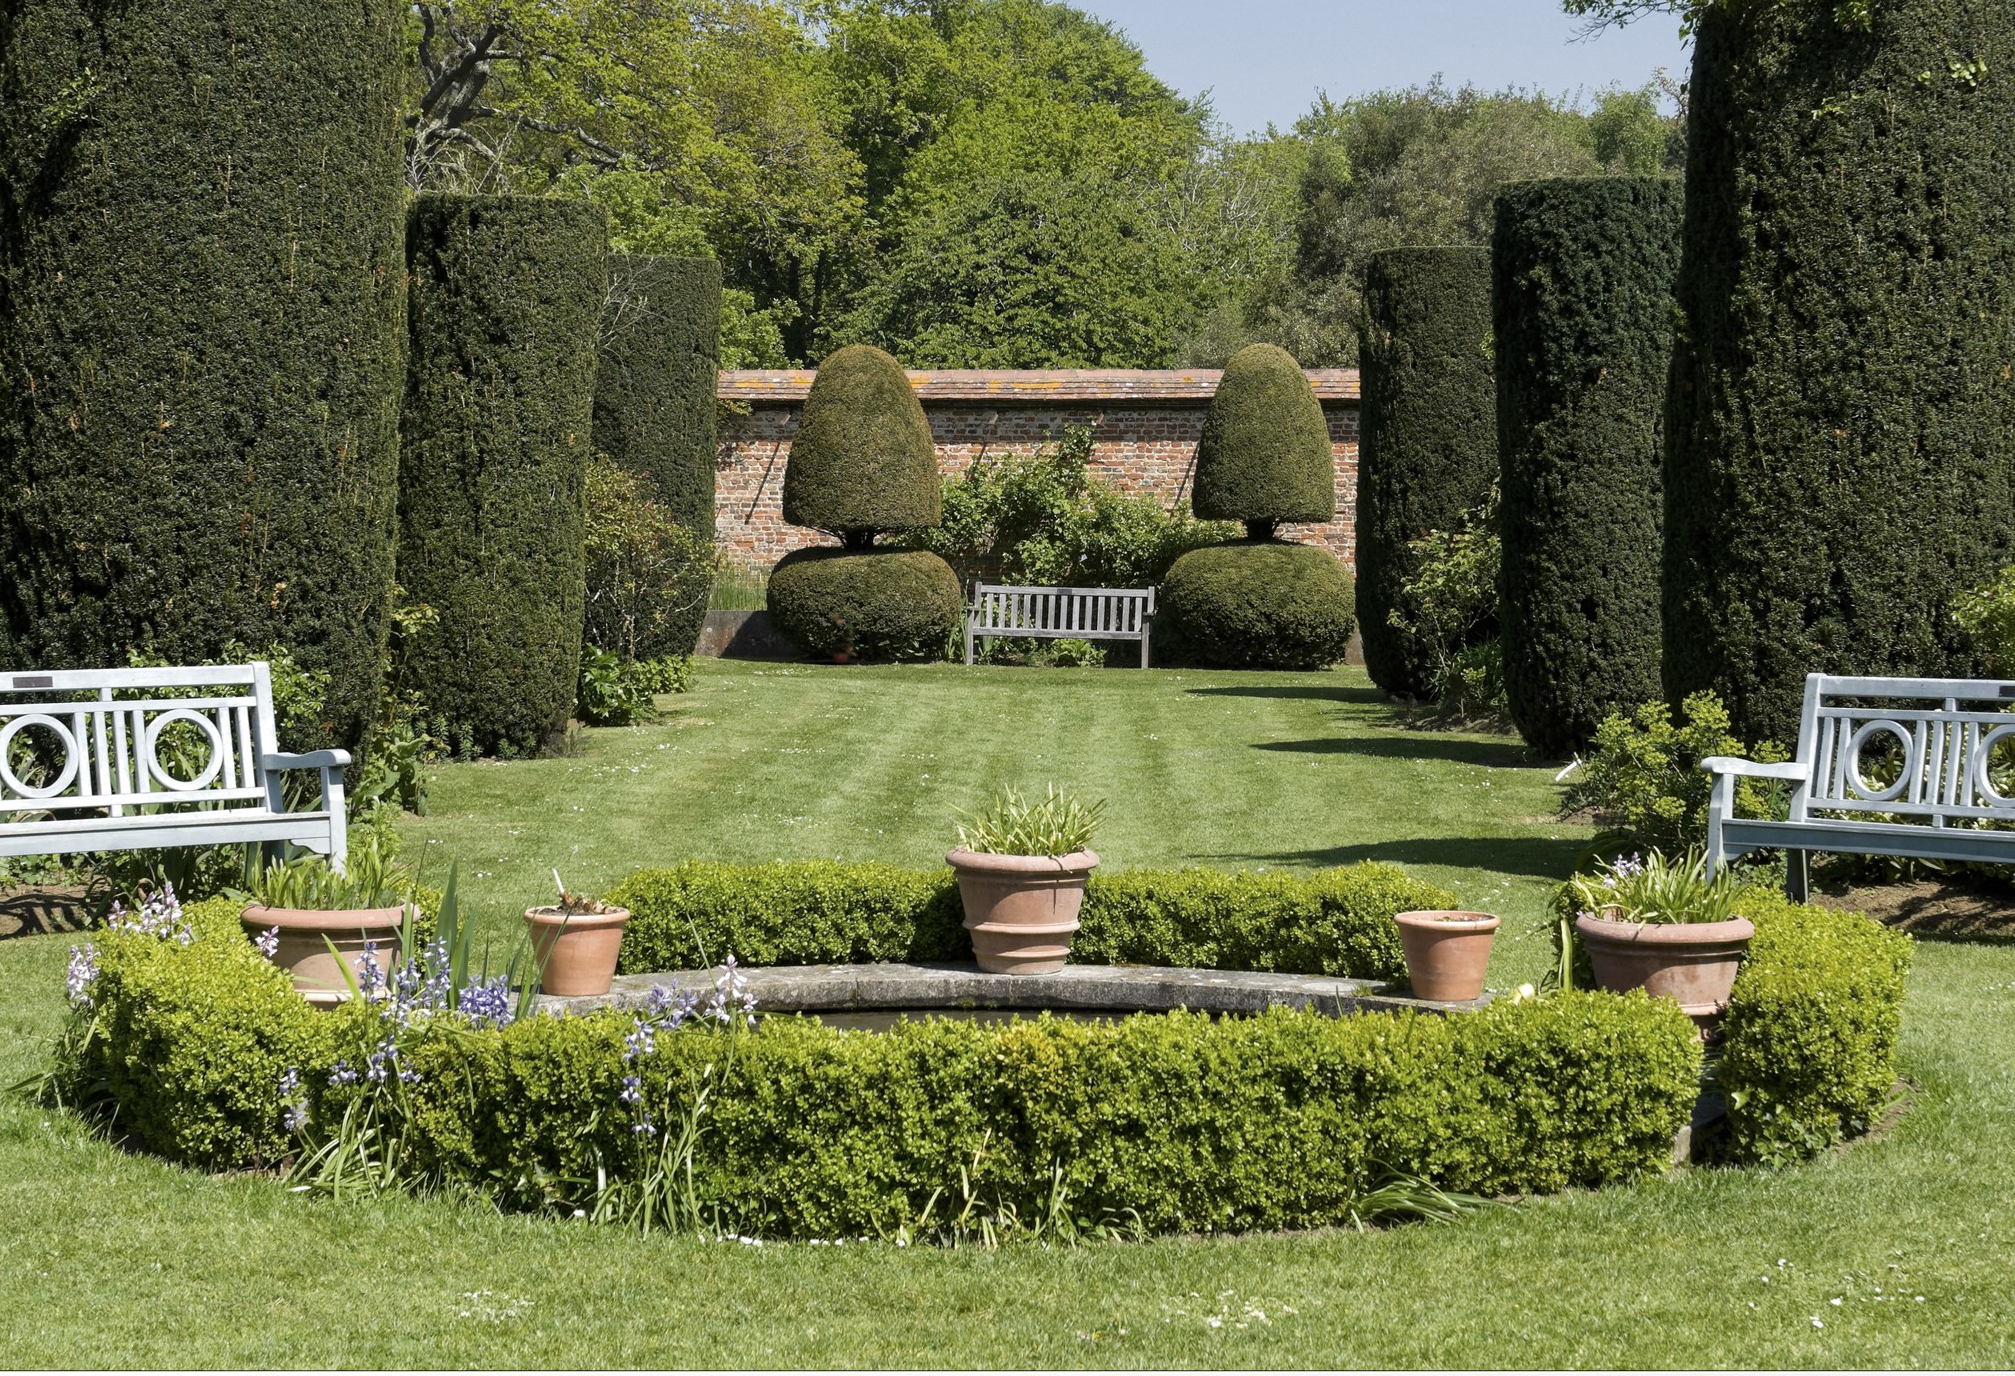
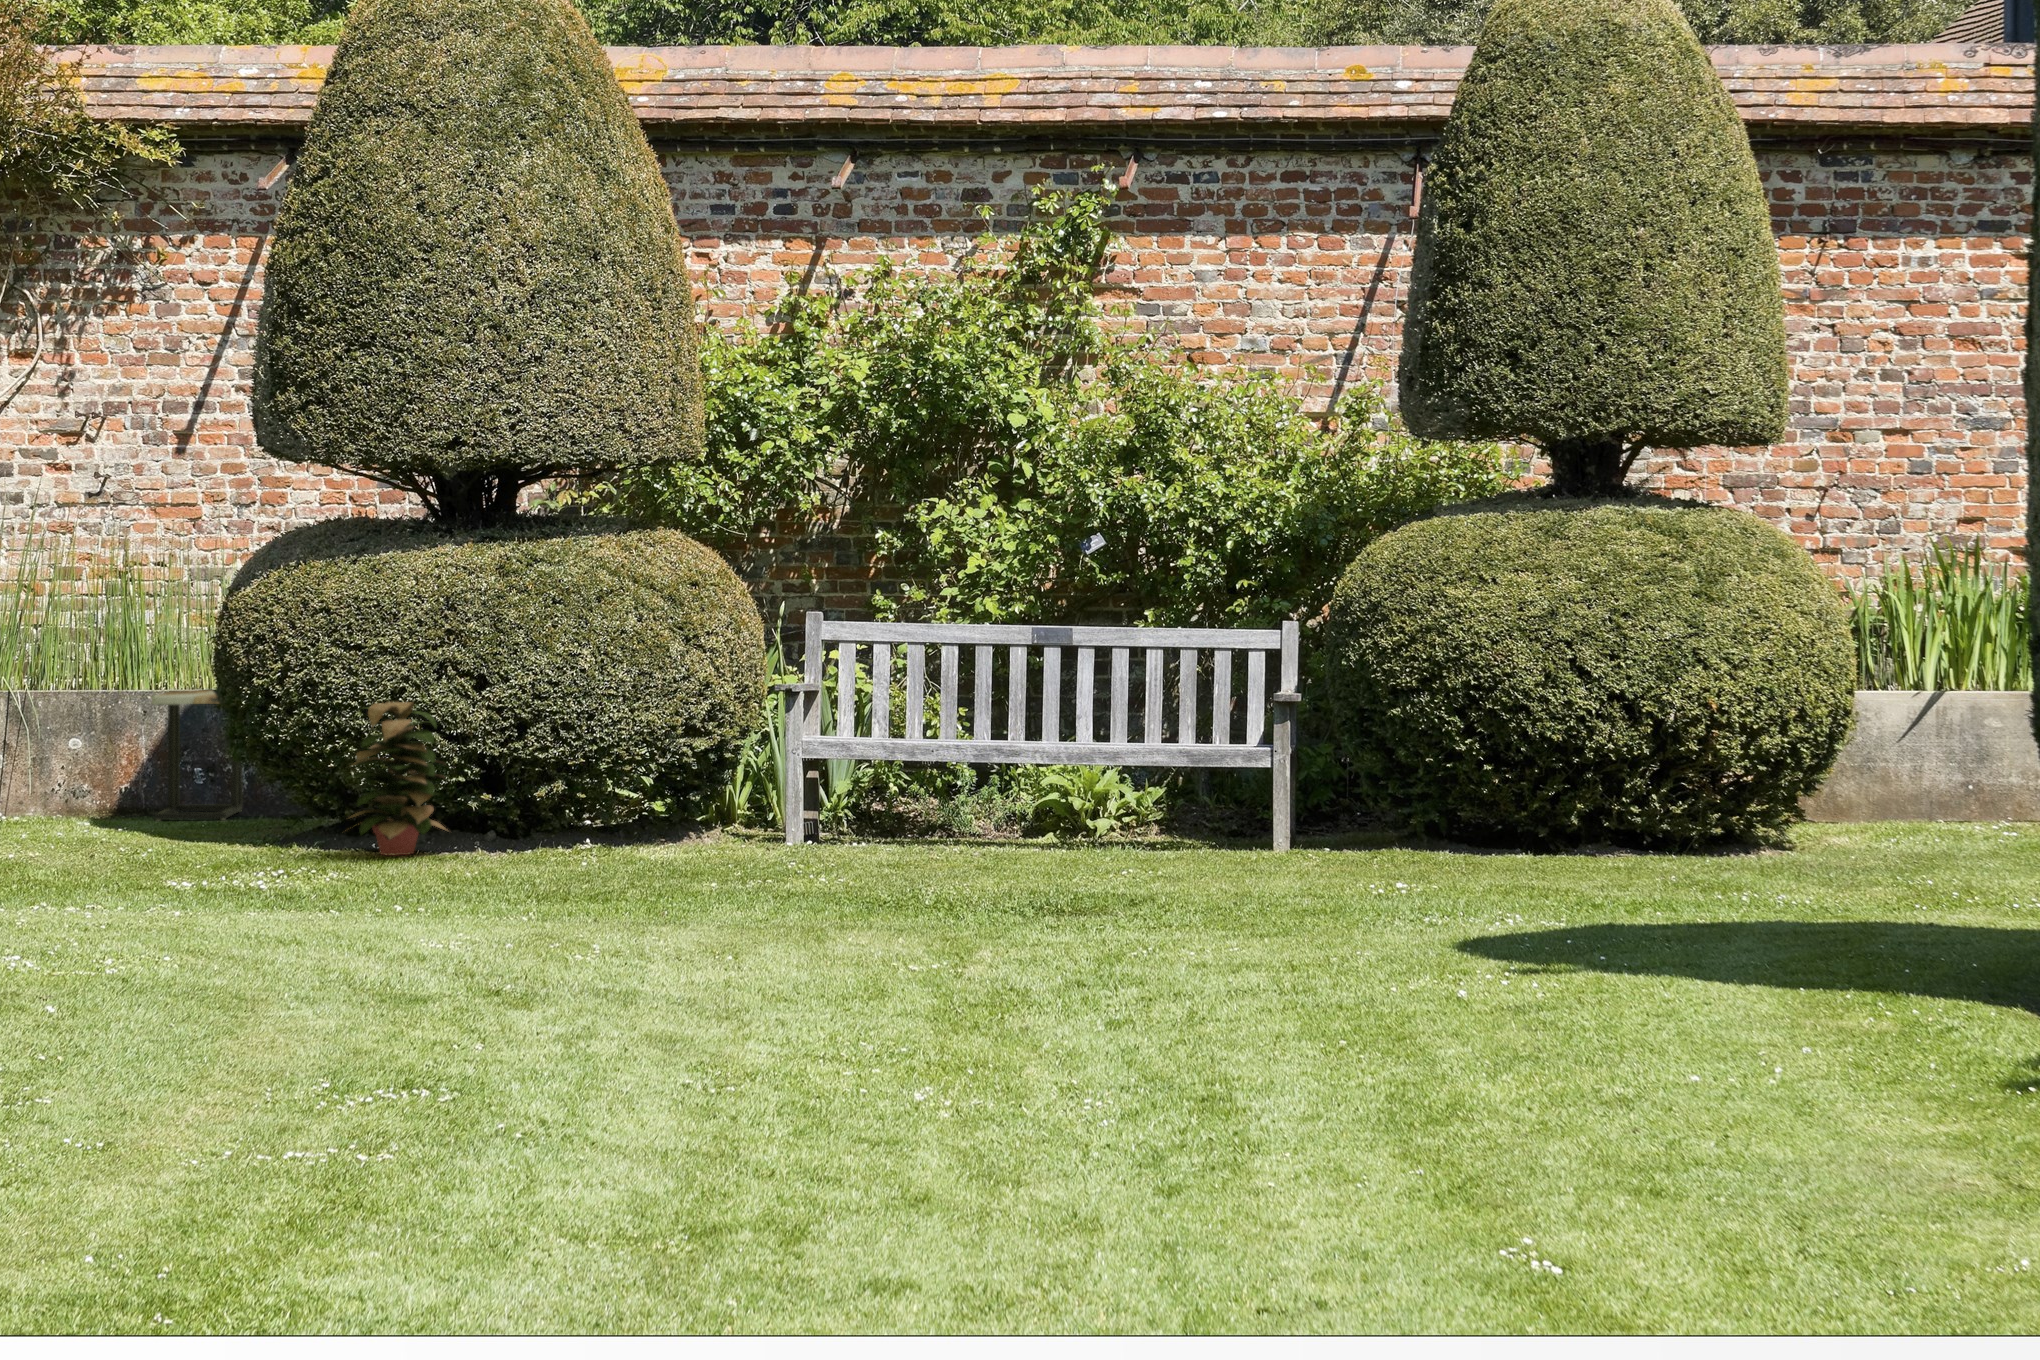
side table: none [752,610,781,654] -> present [152,690,242,821]

